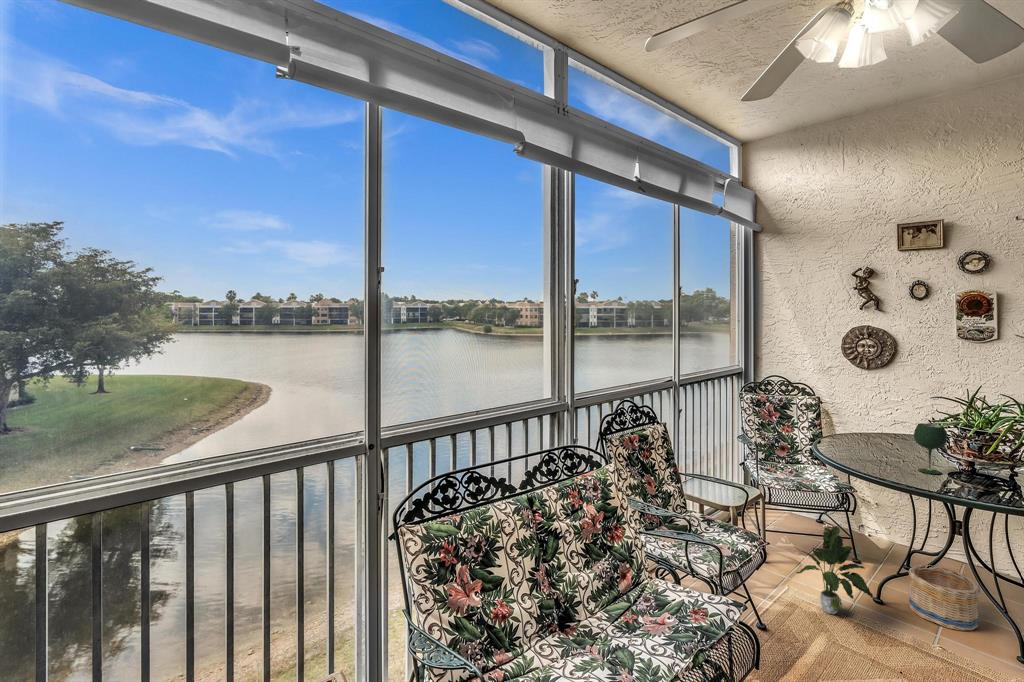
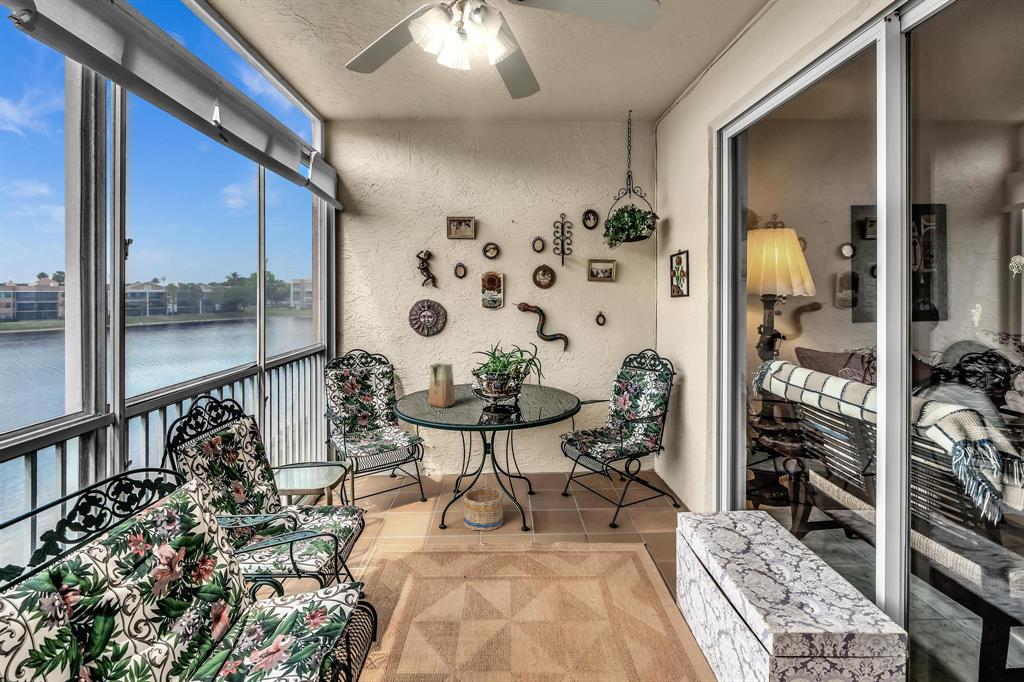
vase: none [860,398,899,452] -> present [429,363,455,408]
wine glass: present [914,423,947,474] -> none [467,381,487,420]
potted plant: present [796,526,873,614] -> none [385,478,444,555]

